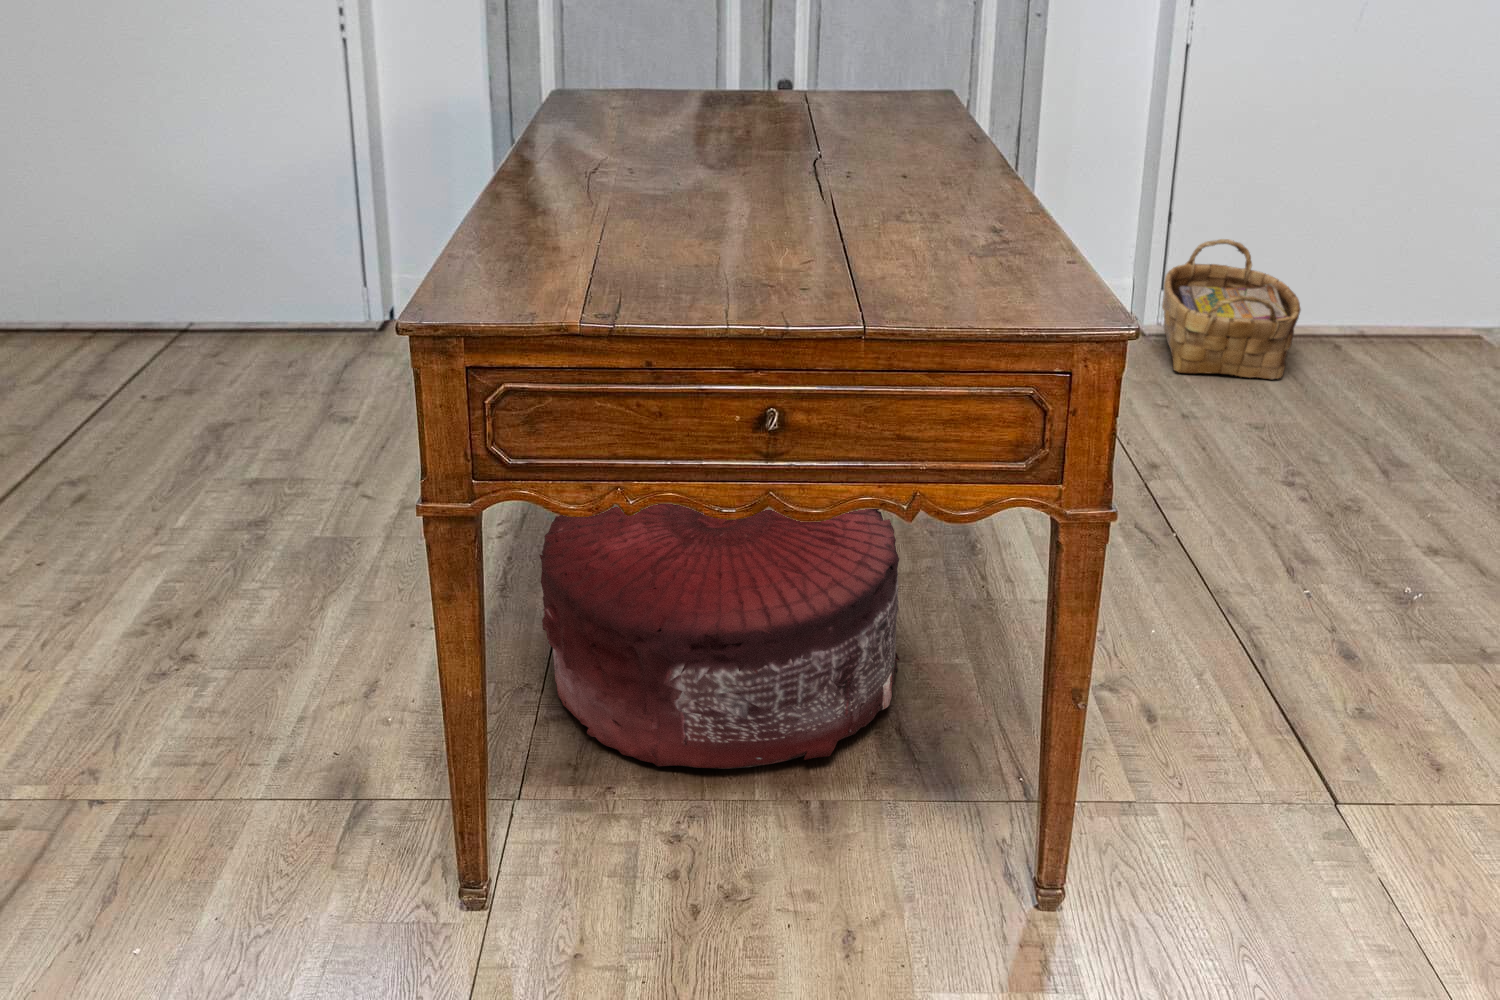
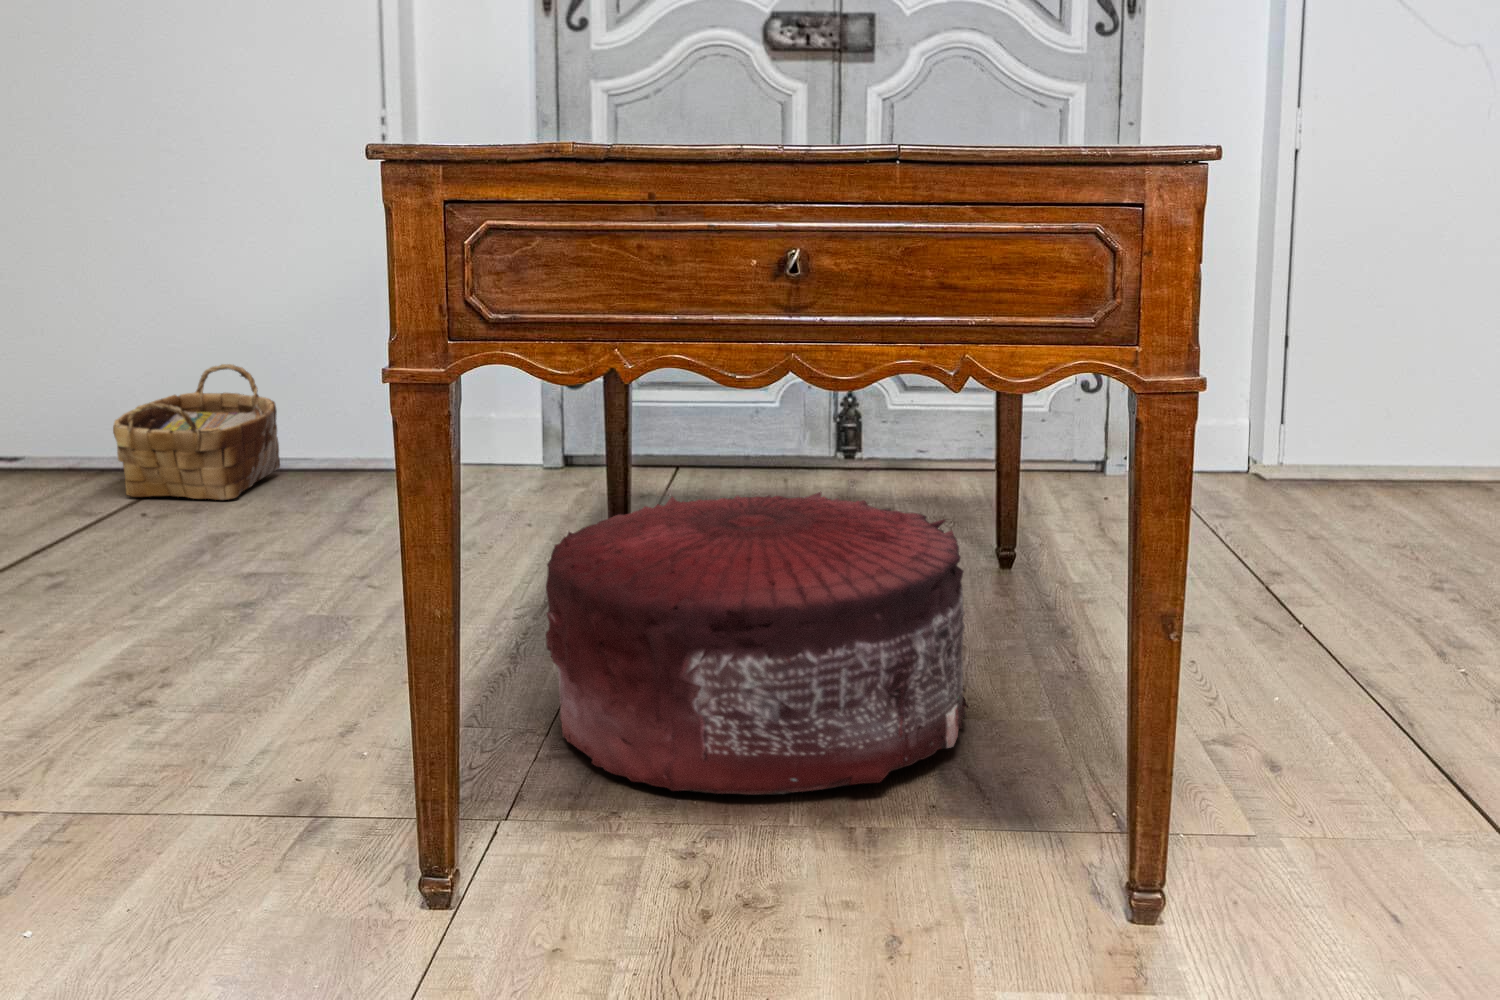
woven basket: present [1162,239,1301,379] -> present [113,364,280,500]

